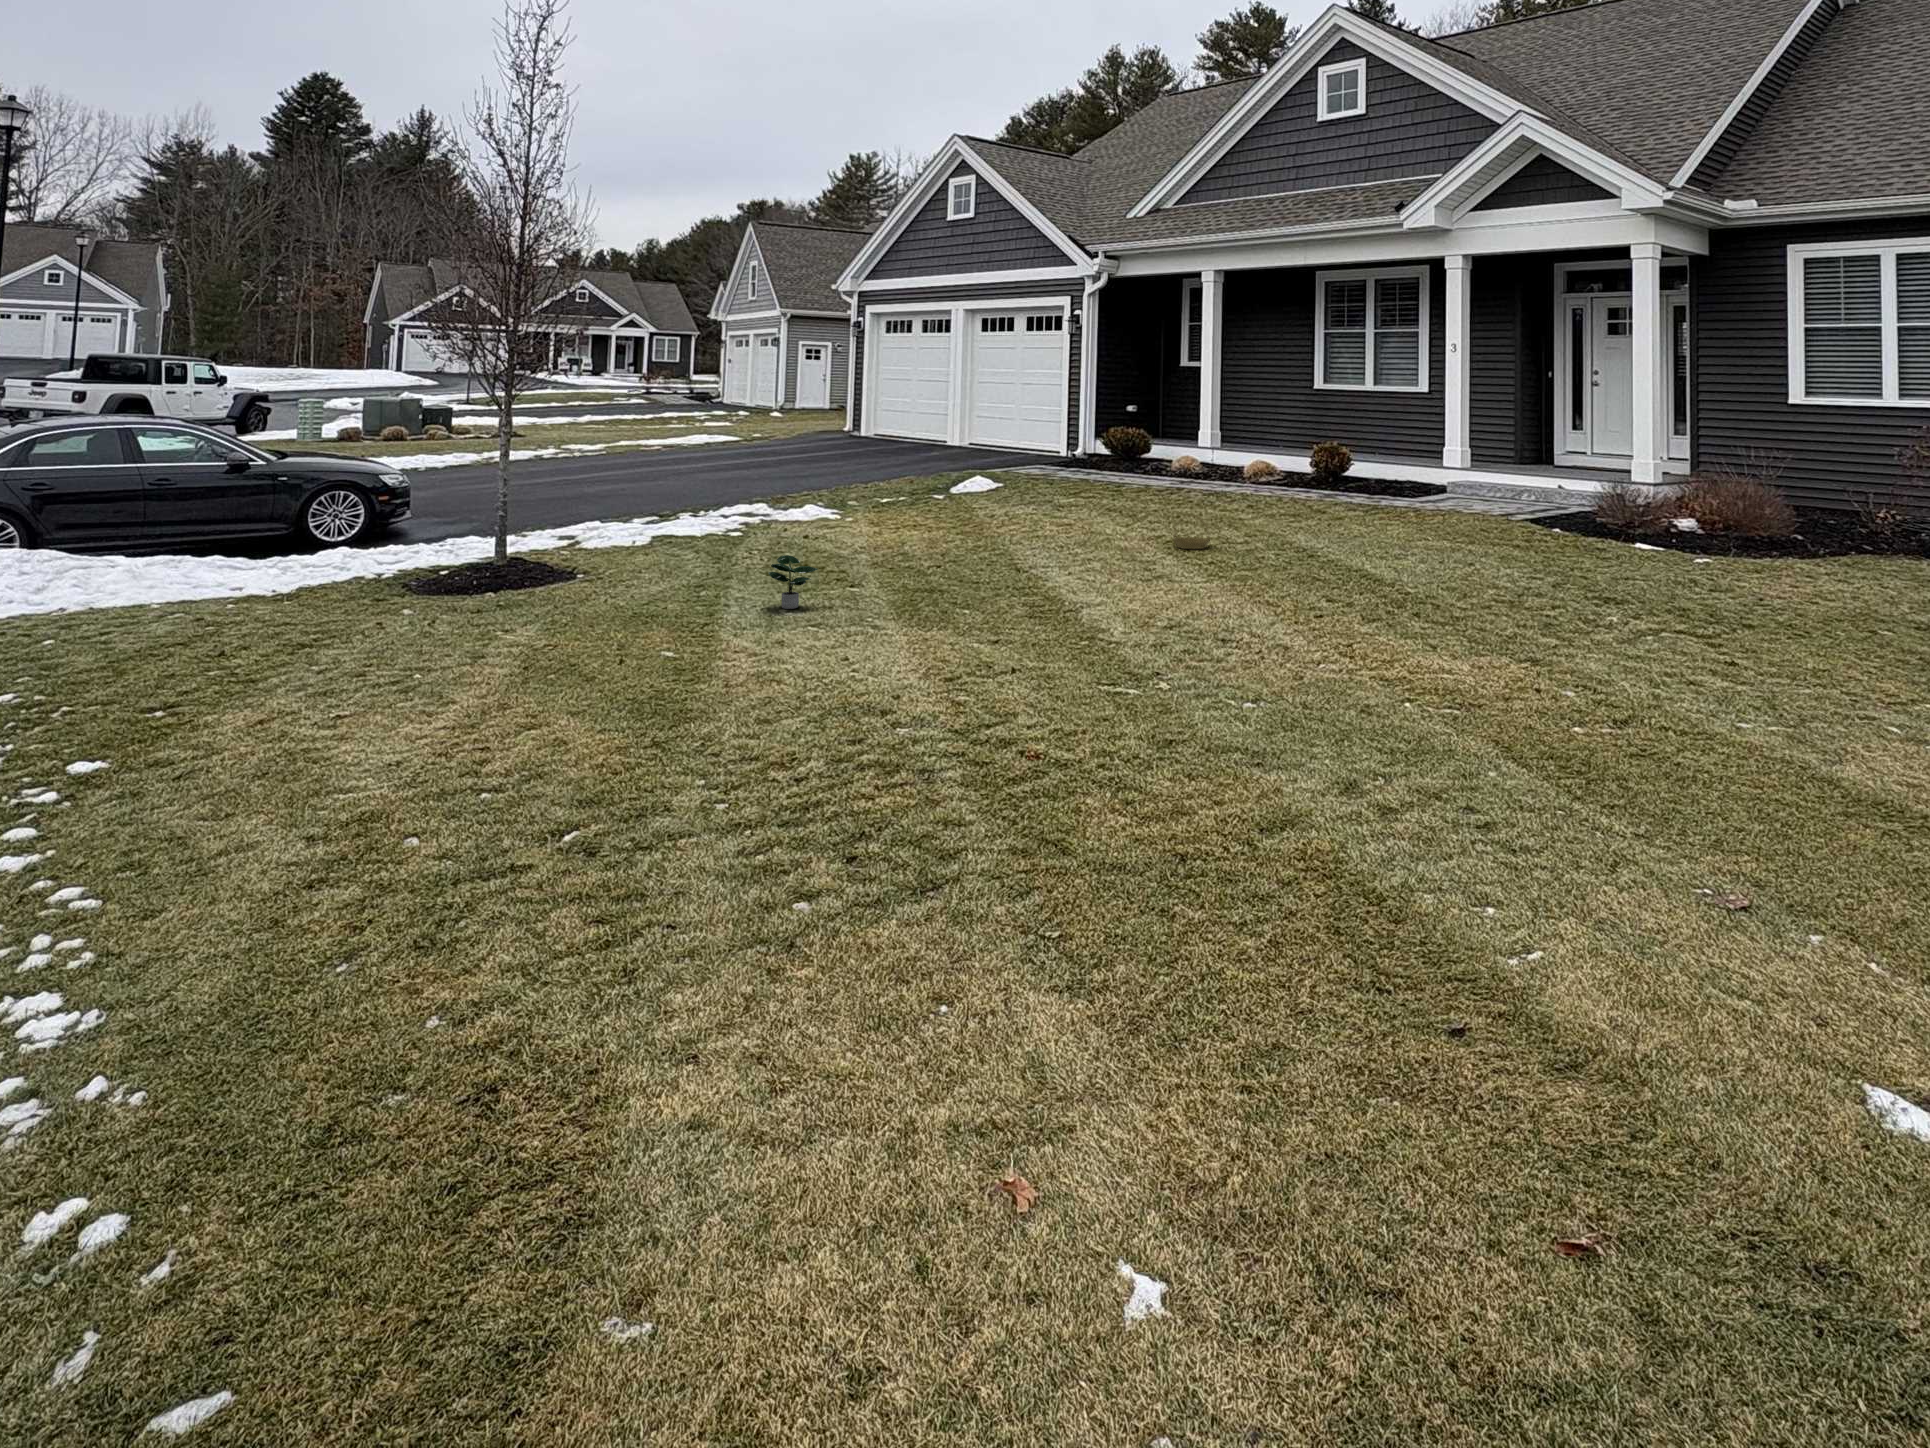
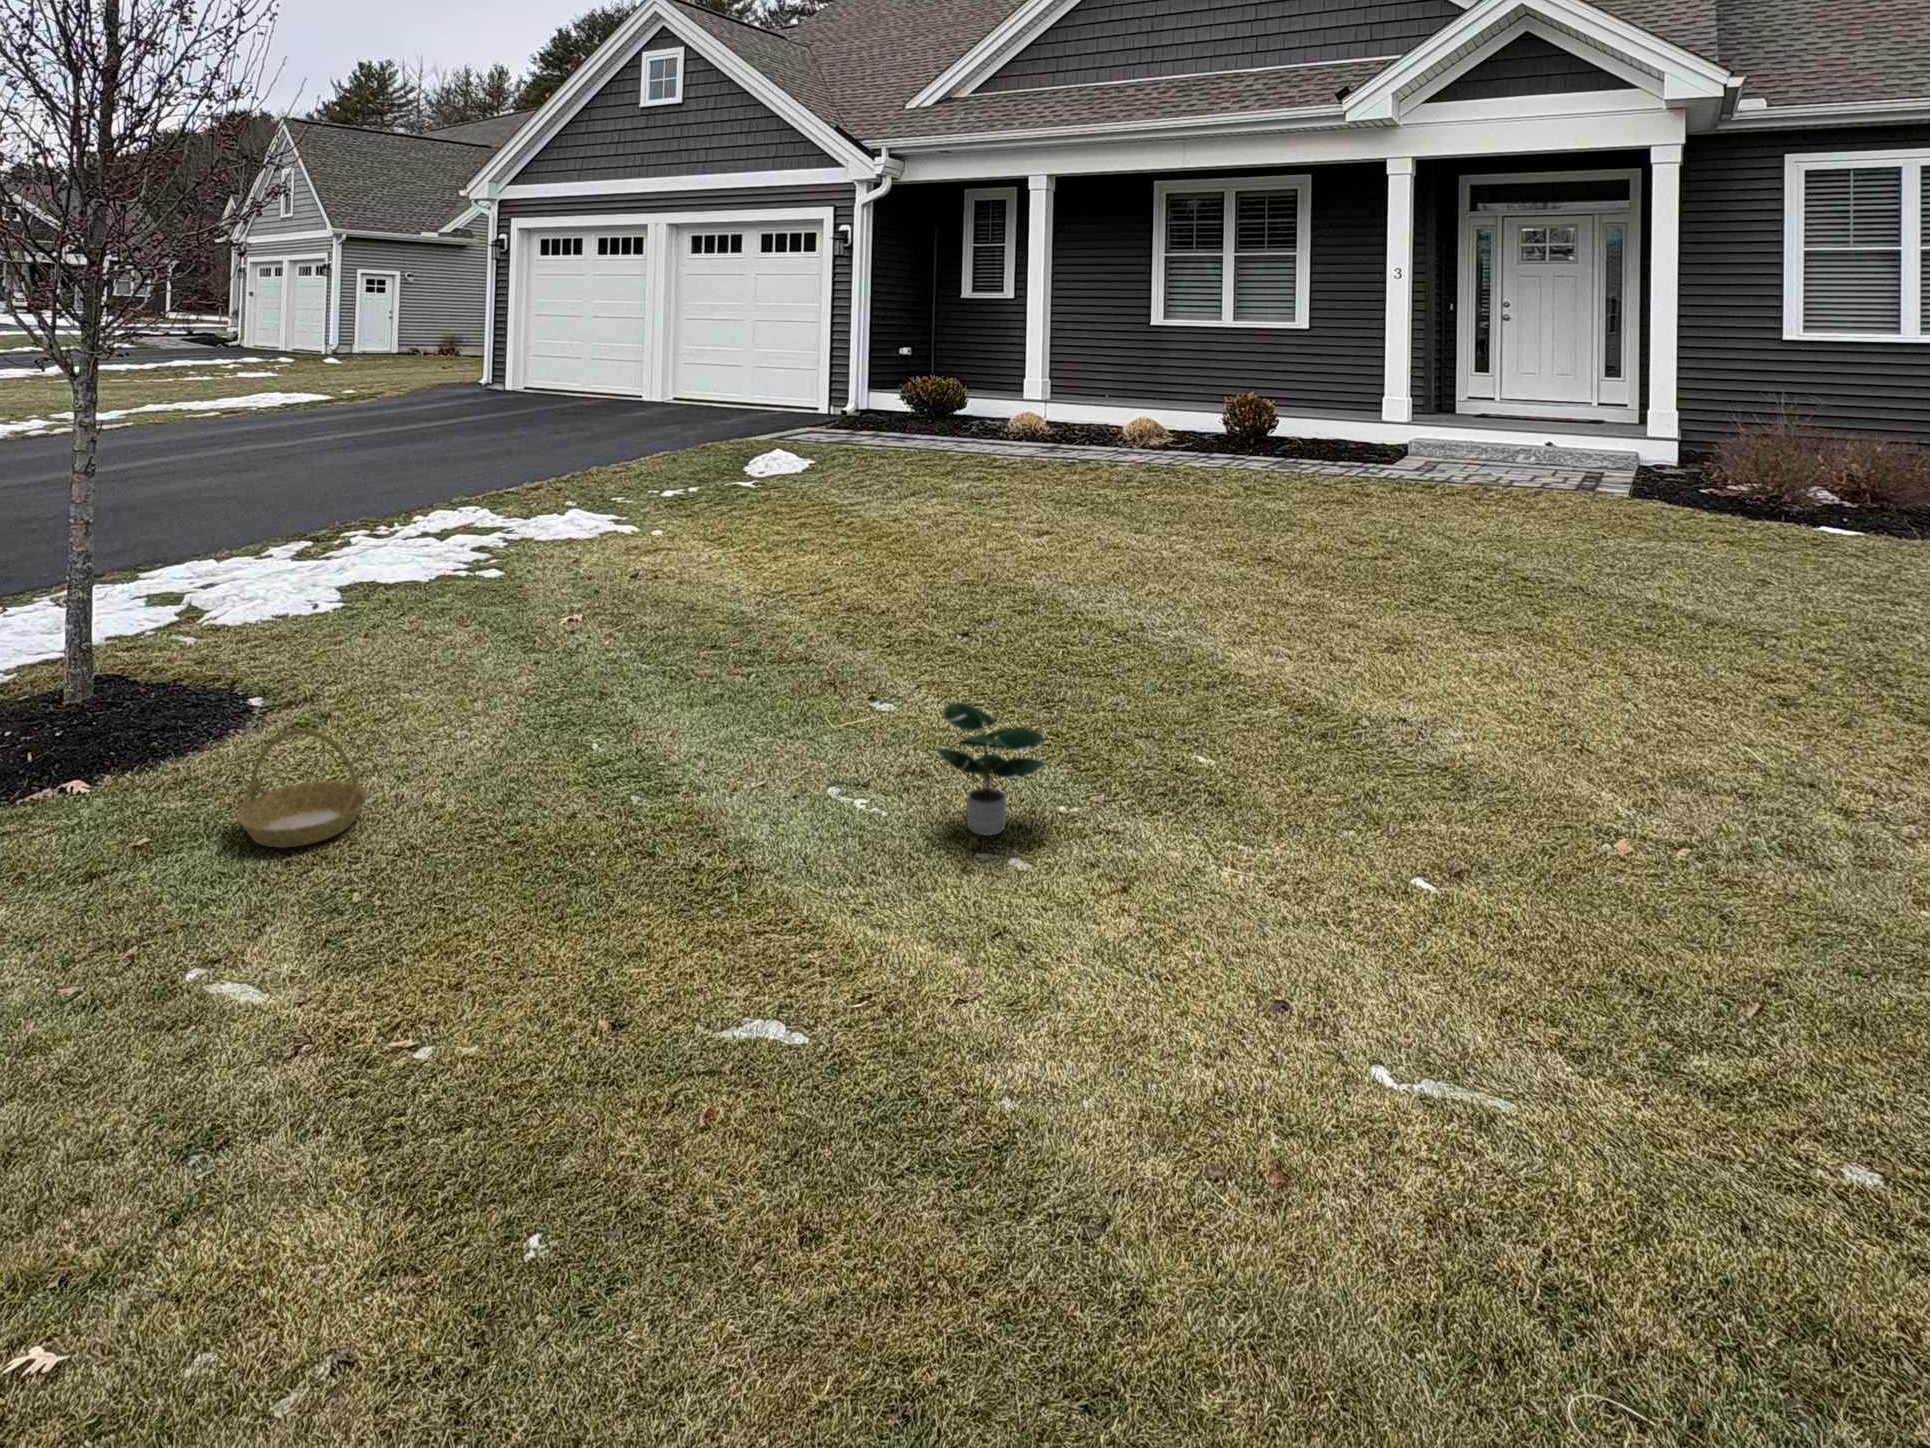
basket: present [1173,533,1210,549] -> present [238,729,368,848]

